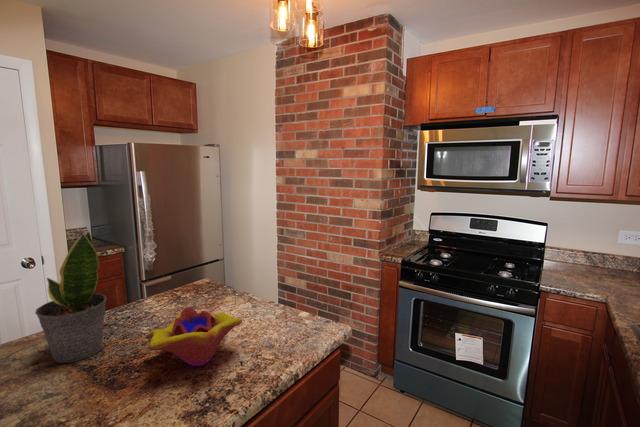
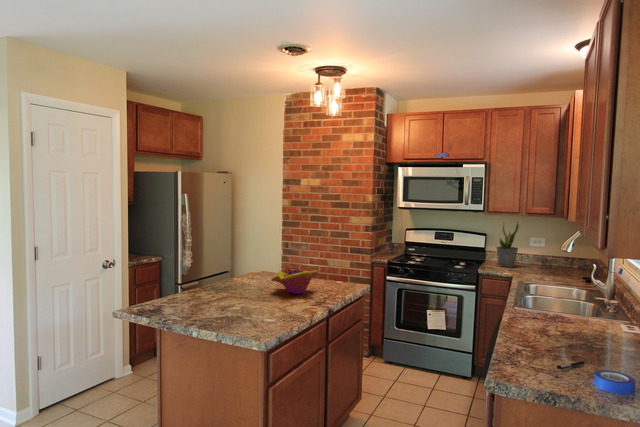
potted plant: present [35,231,107,363] -> present [496,222,519,267]

